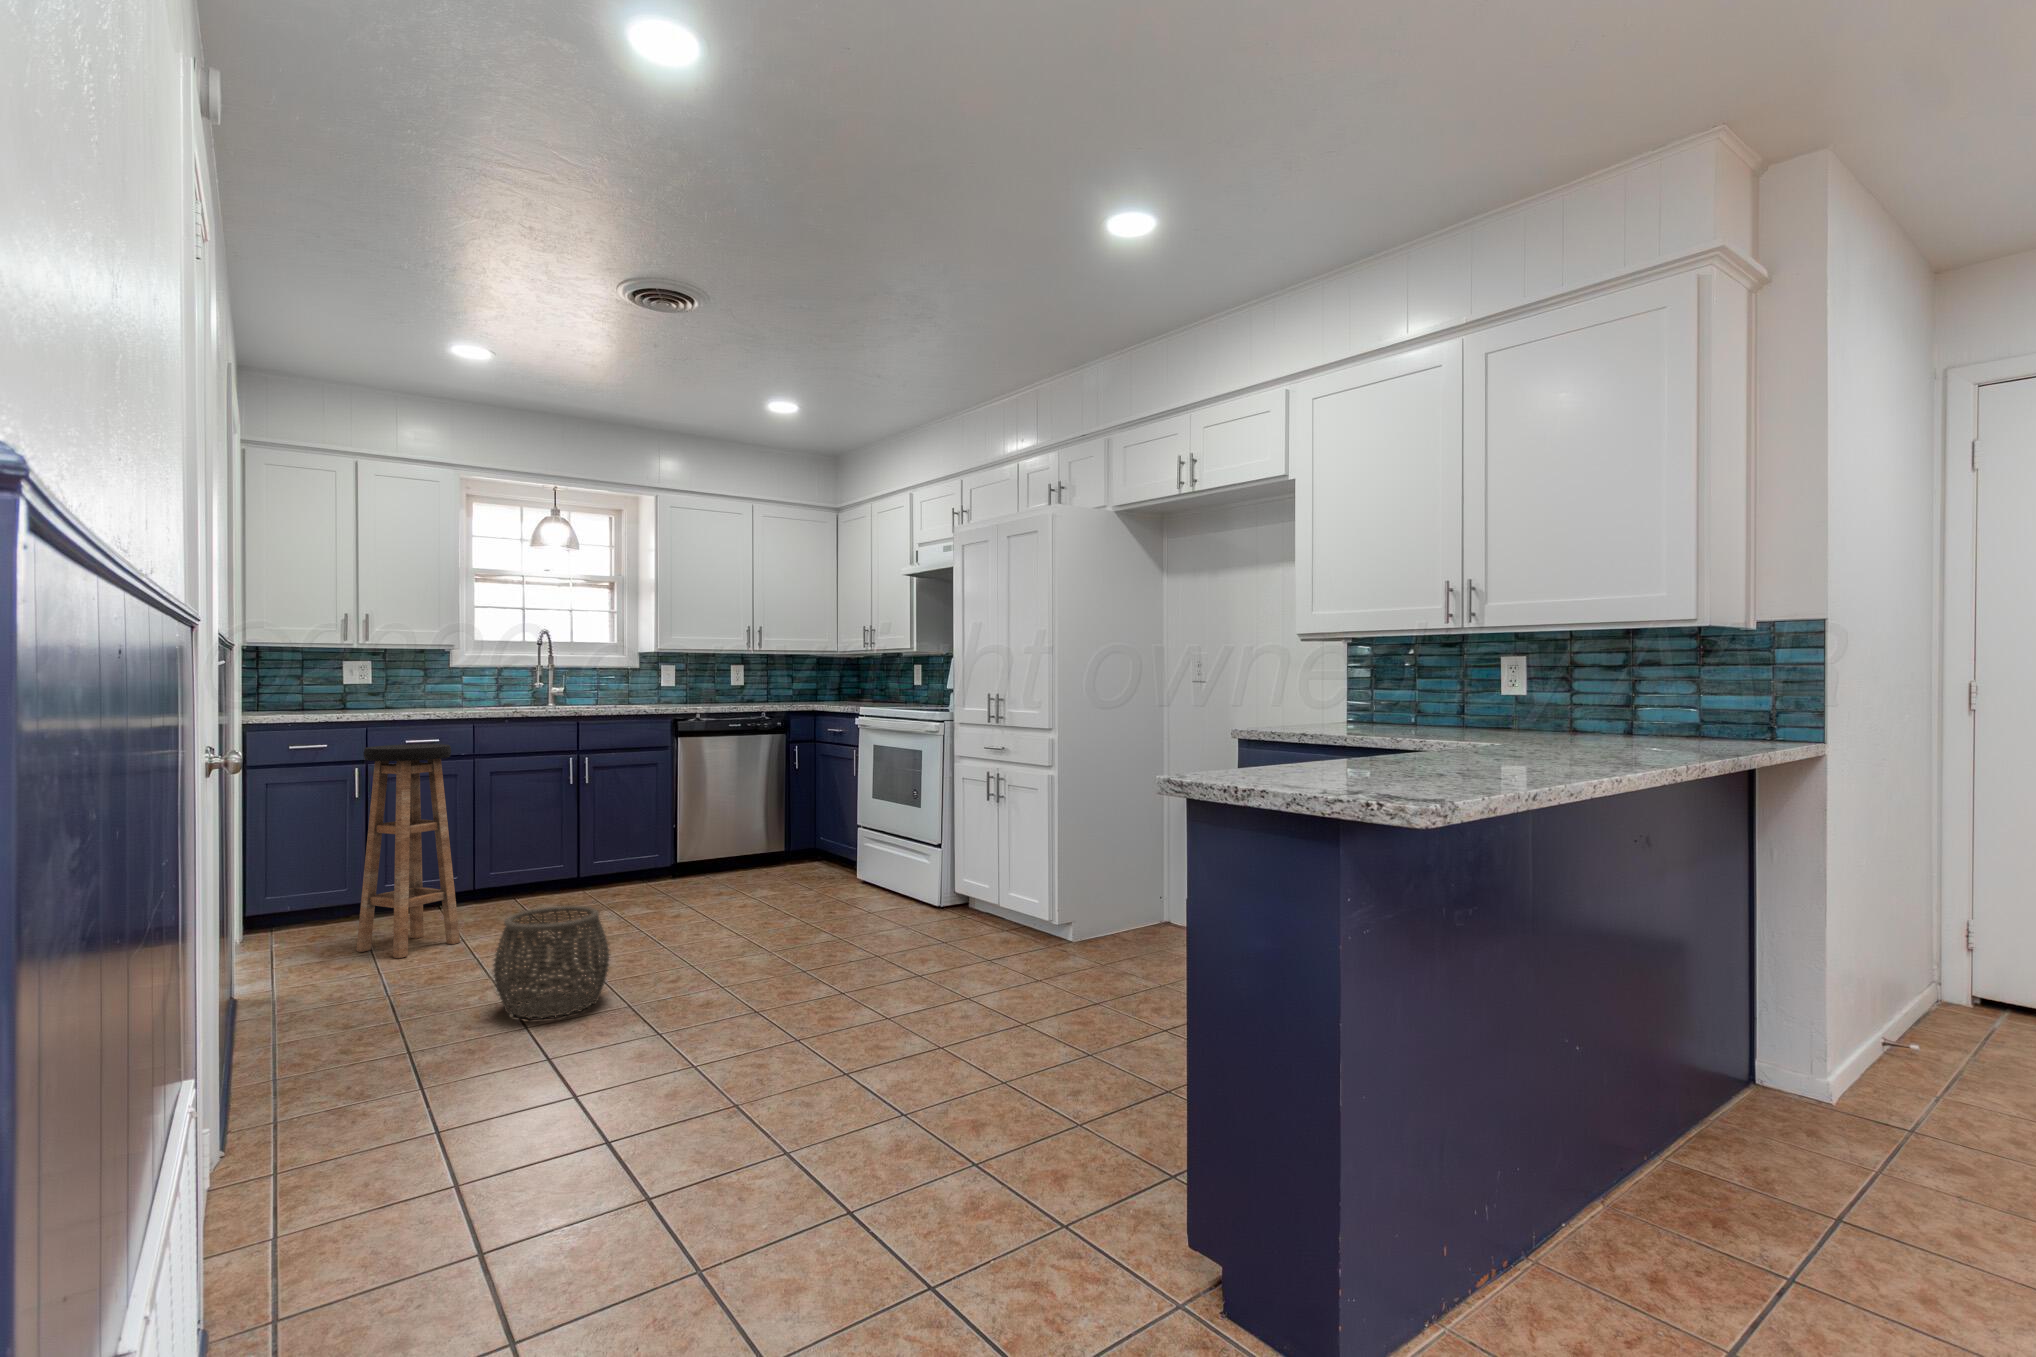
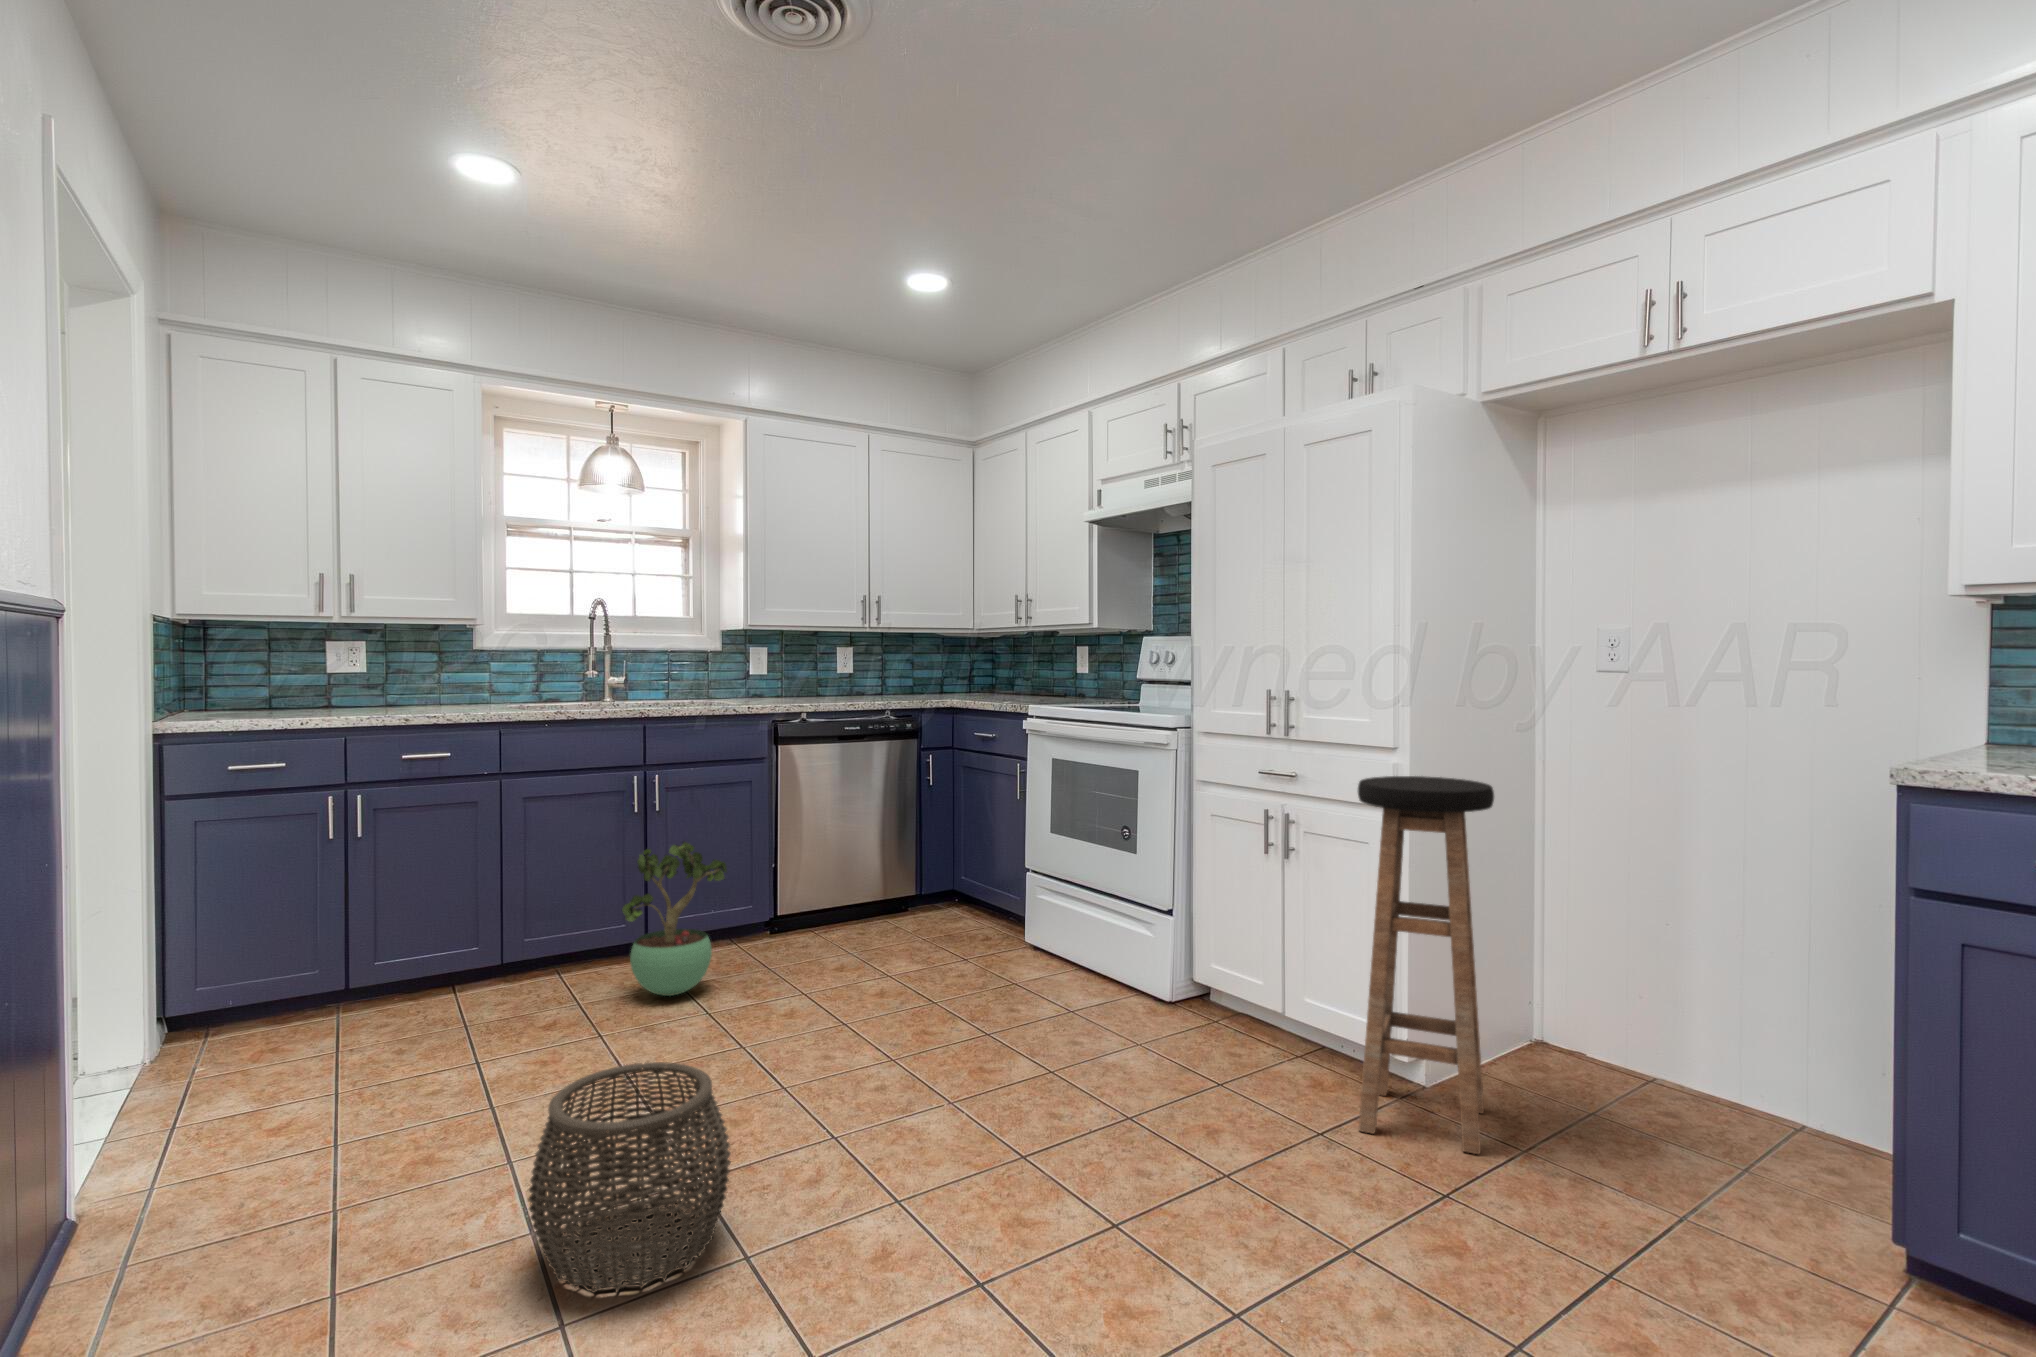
bar stool: present [356,744,460,958] -> present [1358,776,1494,1154]
potted plant: none [556,799,632,908] -> present [622,842,727,996]

